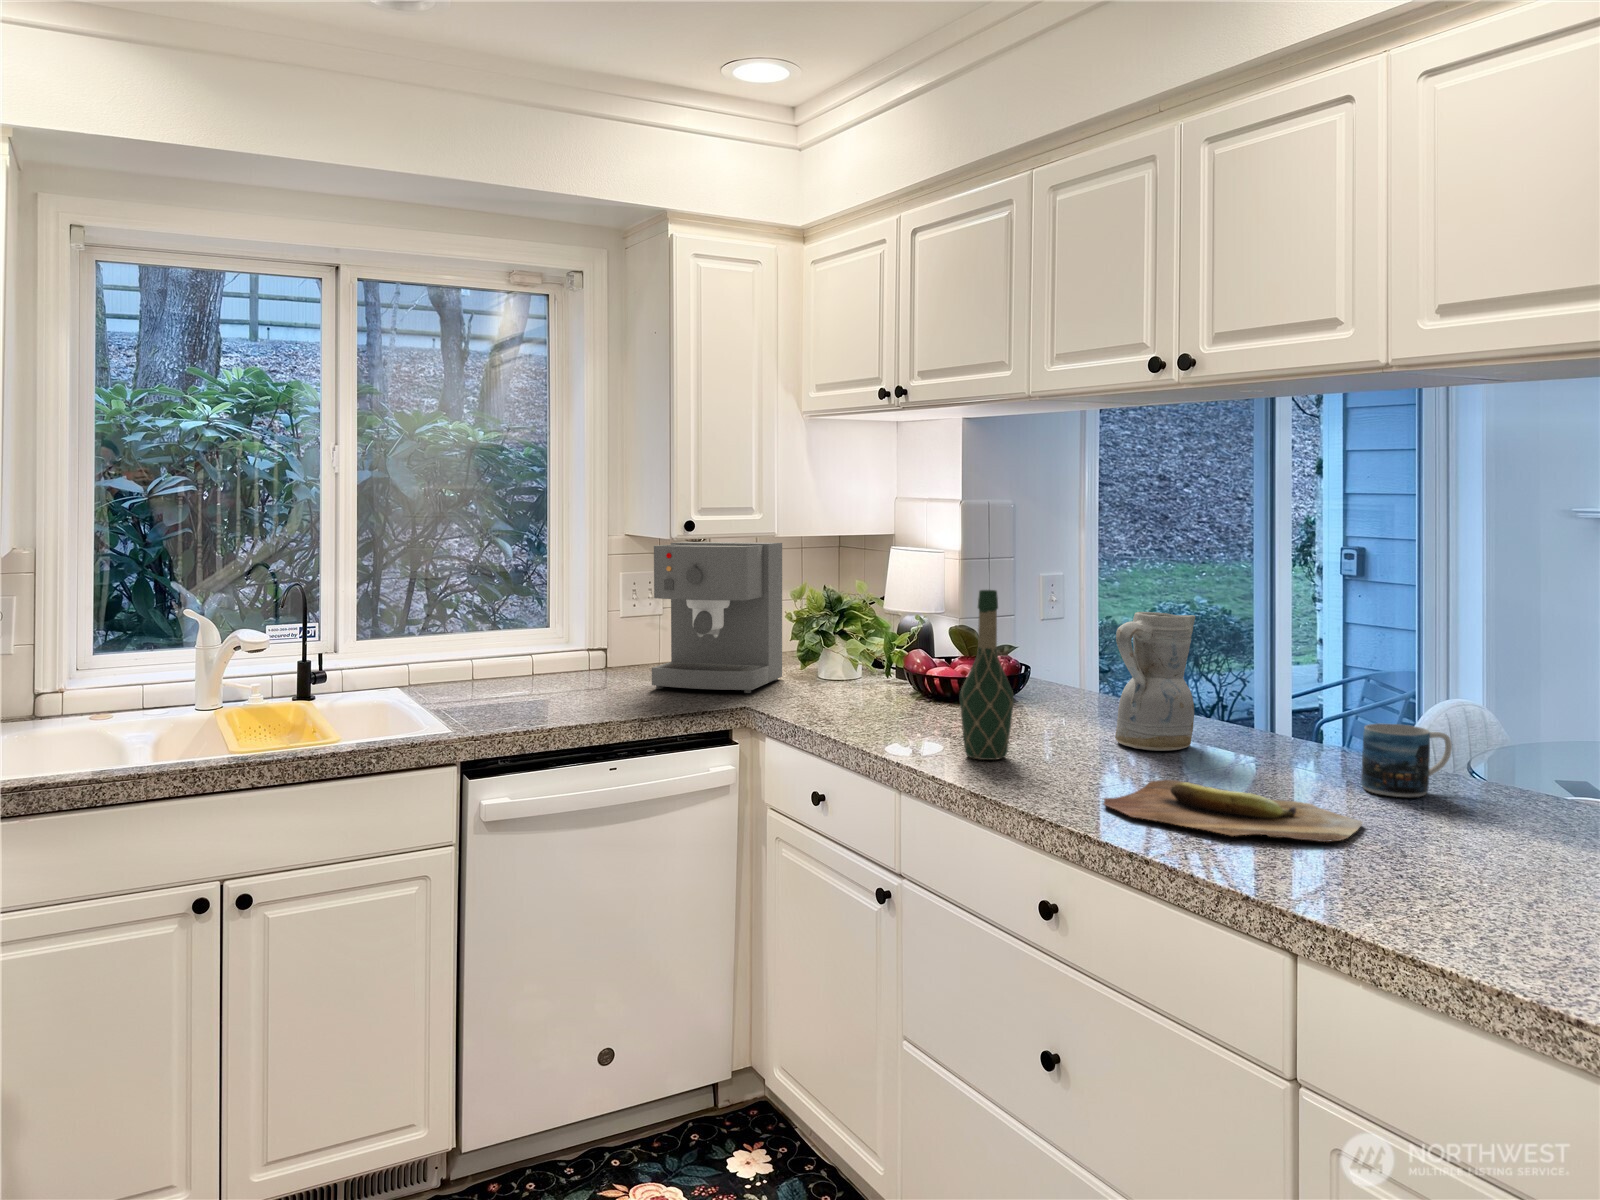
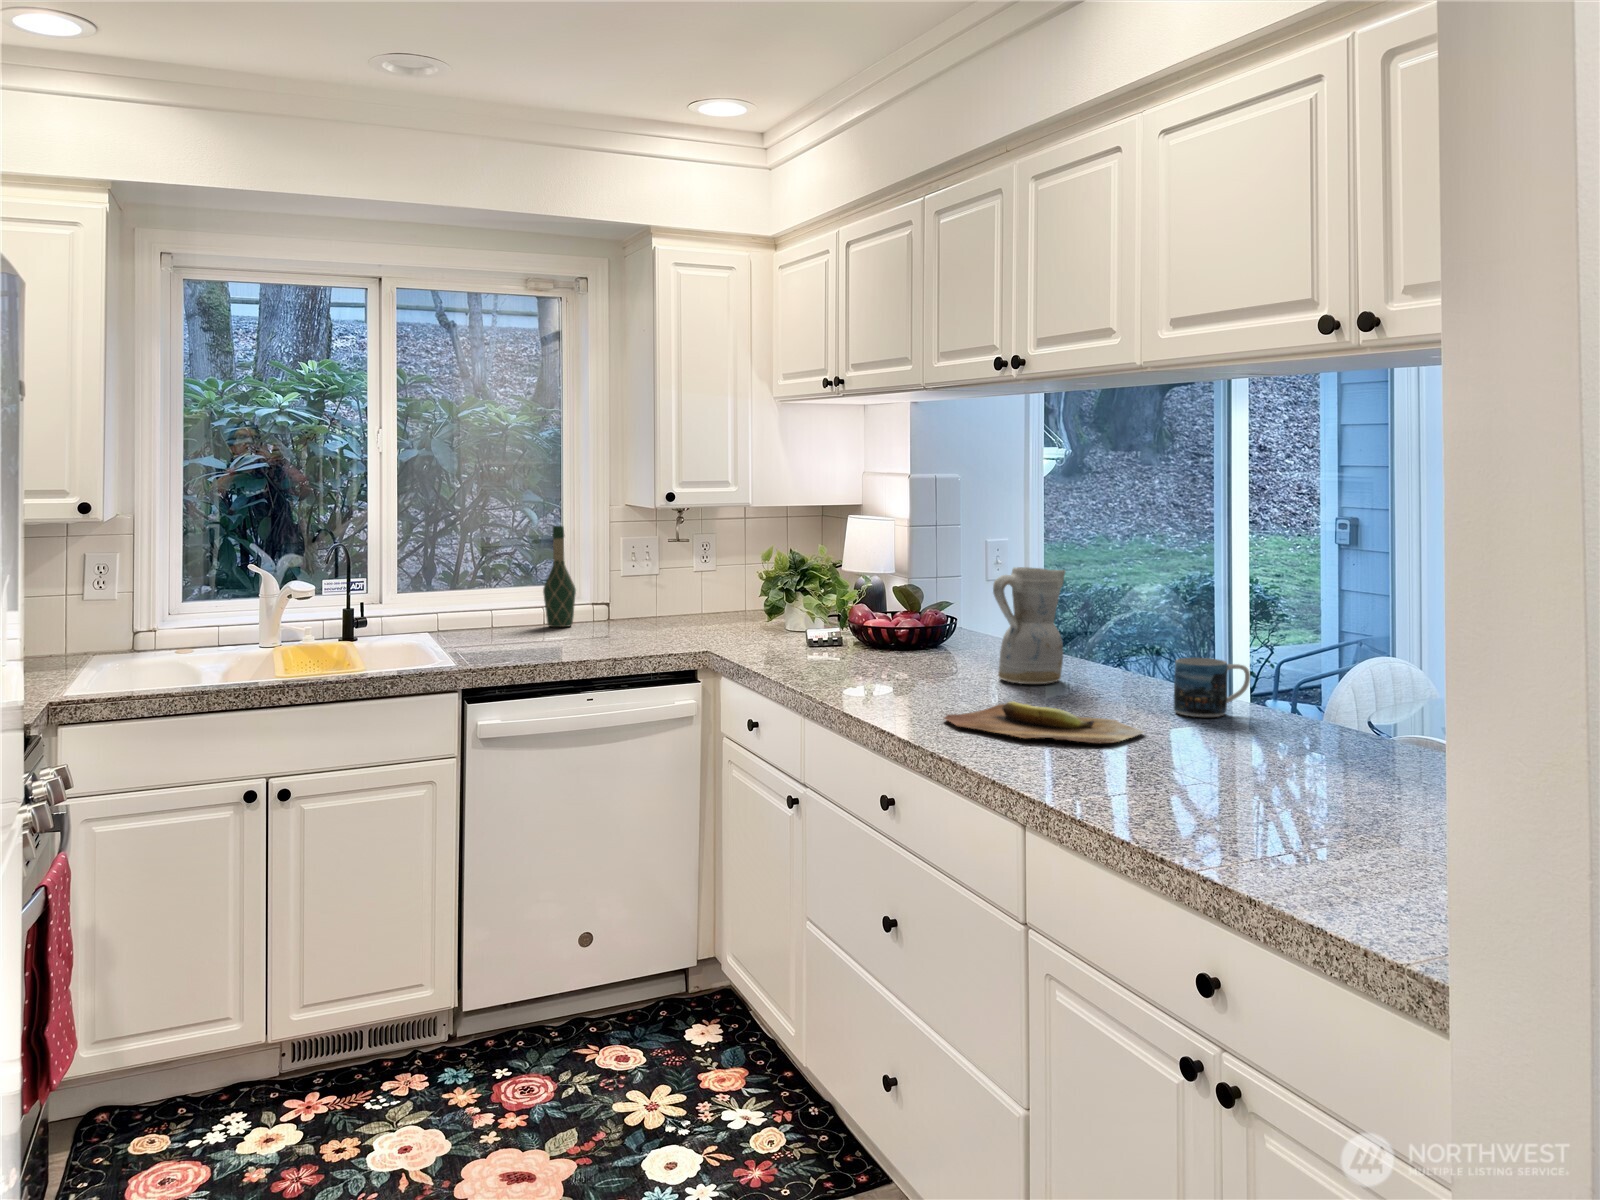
coffee maker: present [652,542,782,693] -> none [636,512,753,641]
wine bottle: present [960,590,1014,760] -> present [543,526,576,627]

